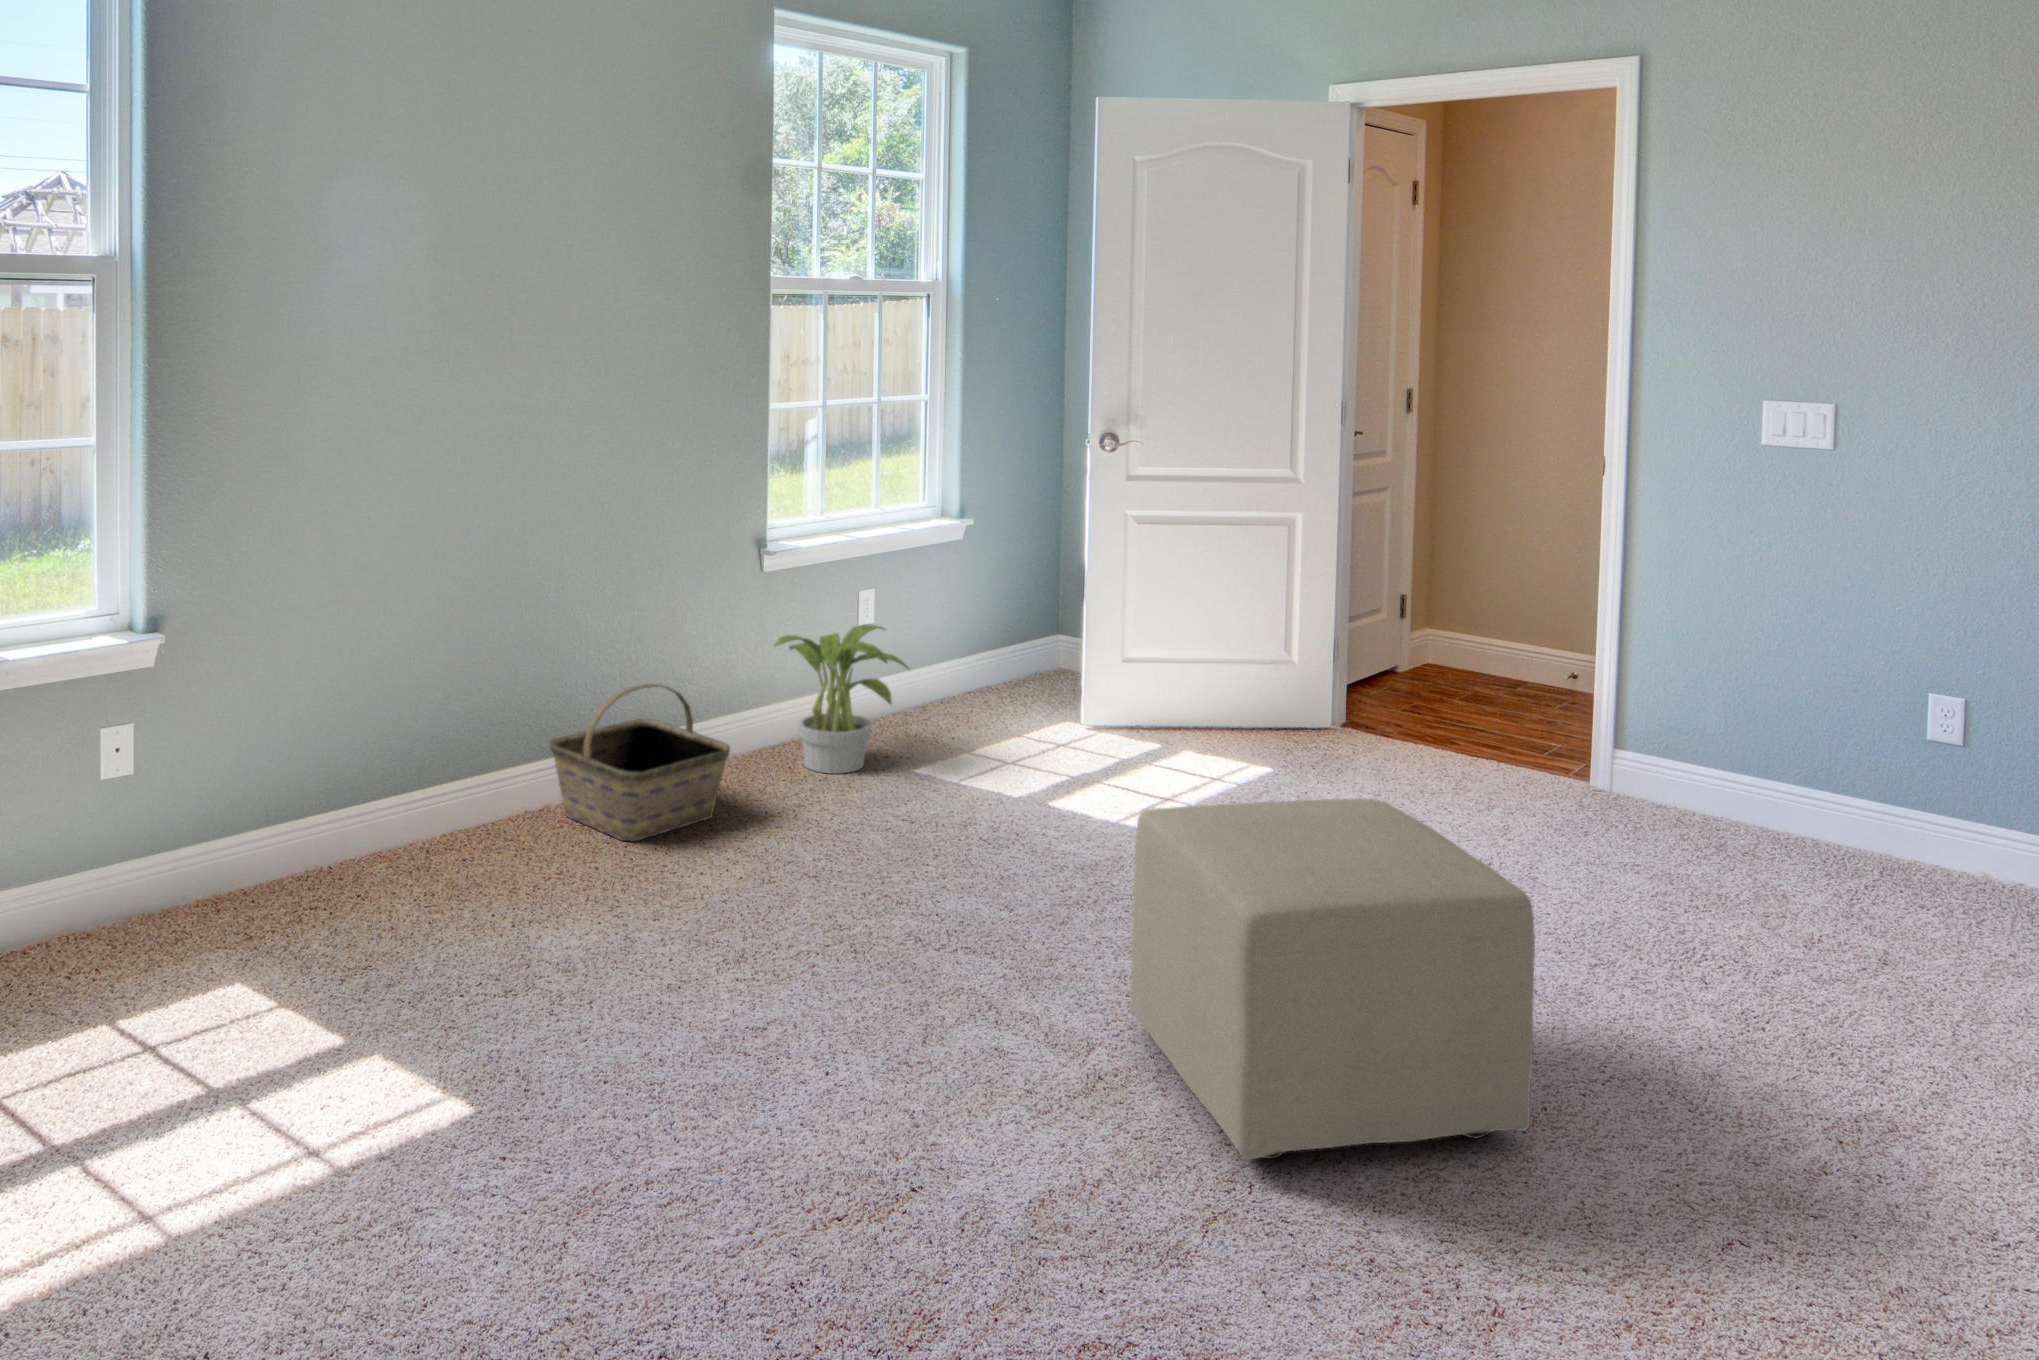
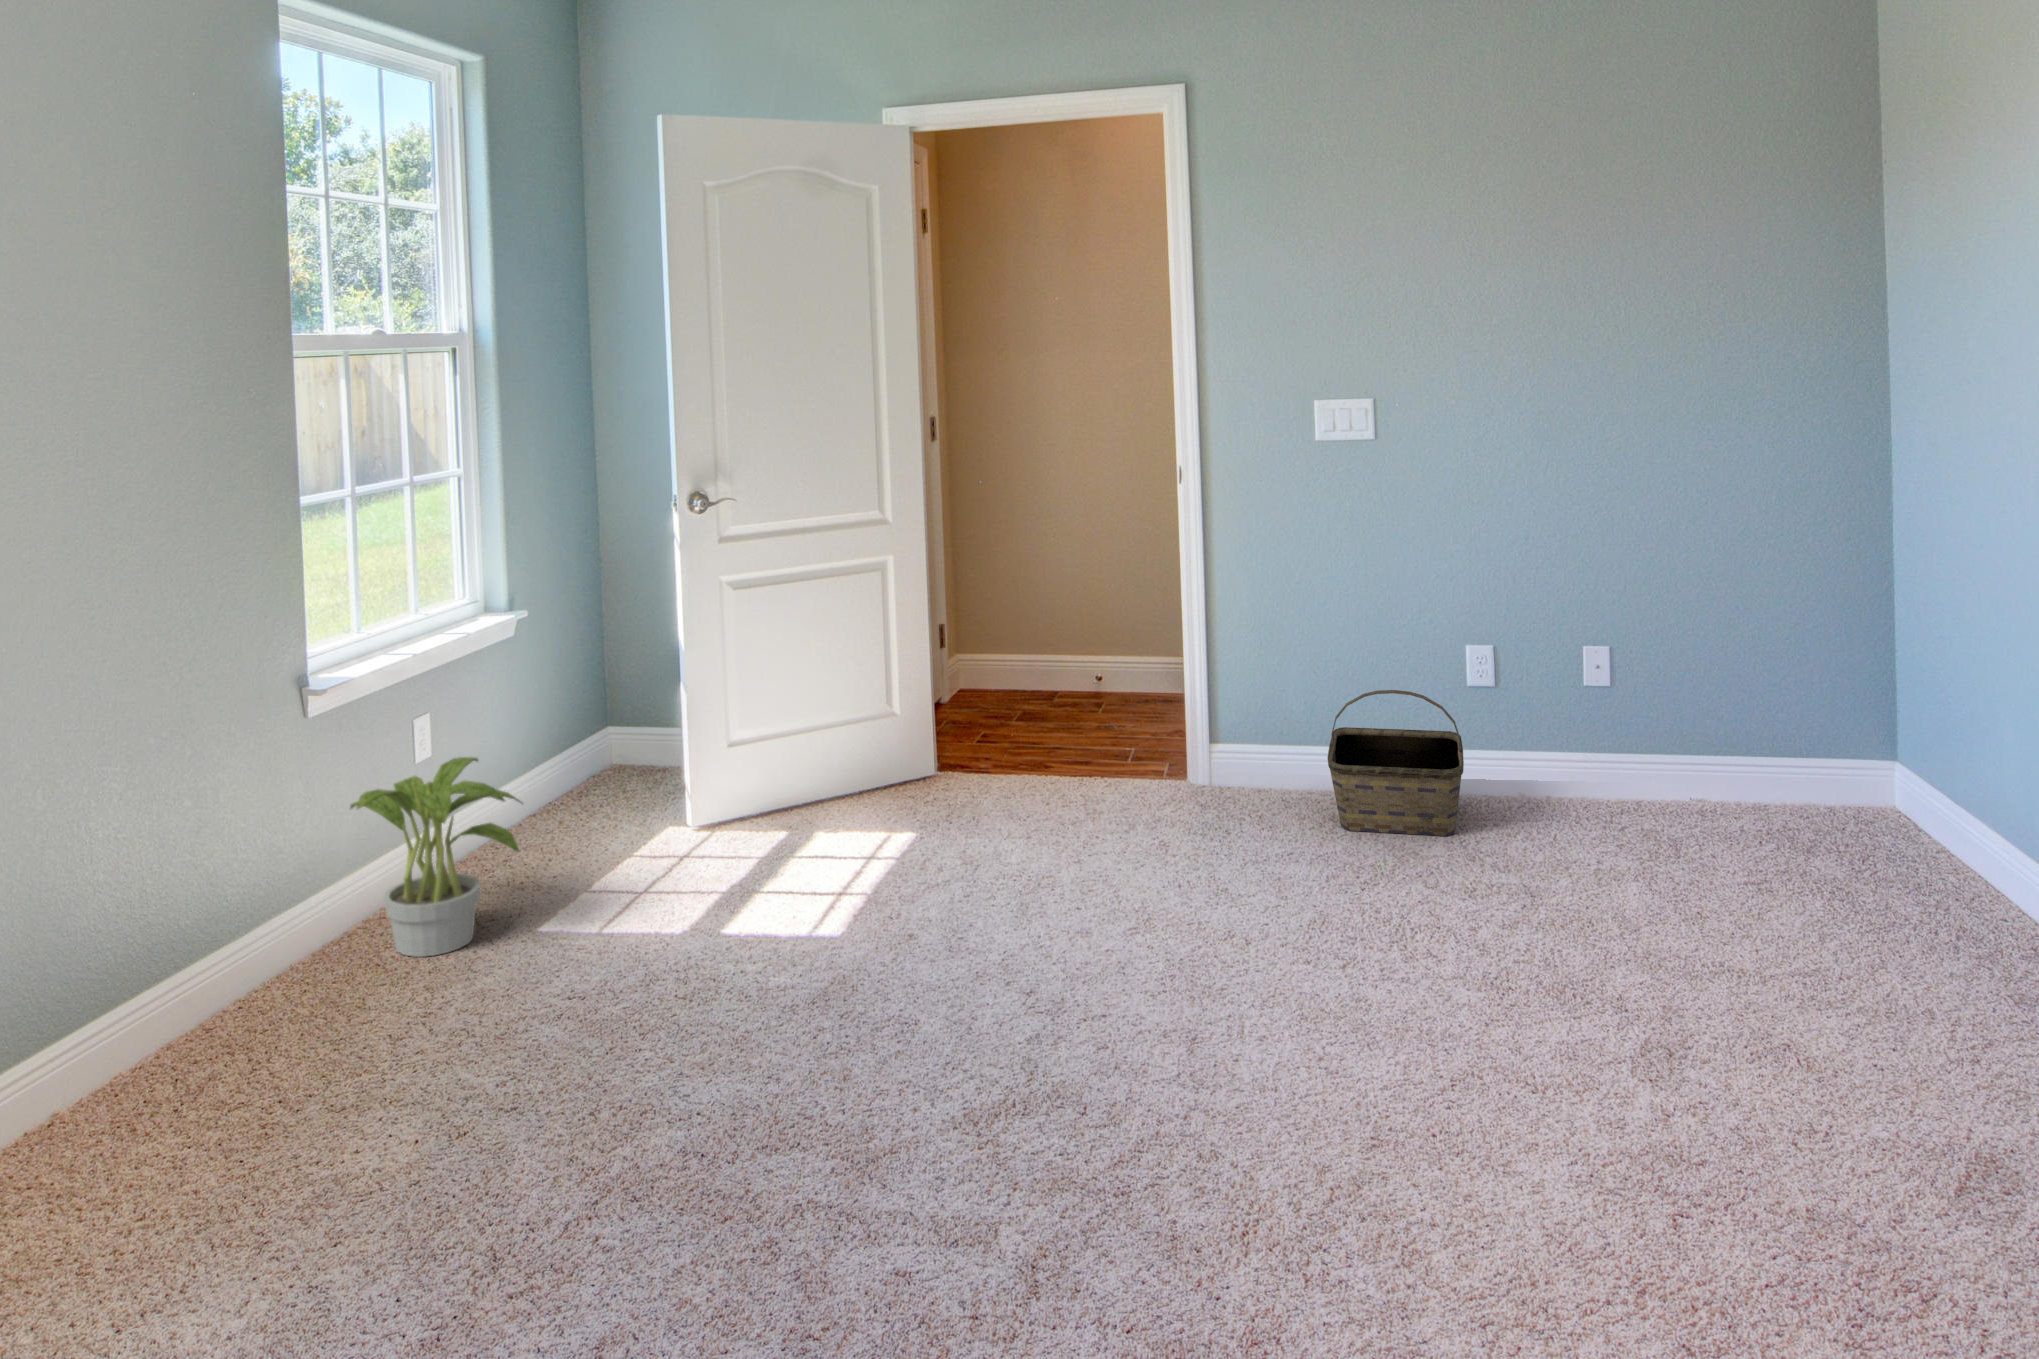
basket: present [549,684,730,842] -> present [1328,690,1464,836]
ottoman: present [1131,798,1535,1160] -> none [1005,845,1449,1285]

